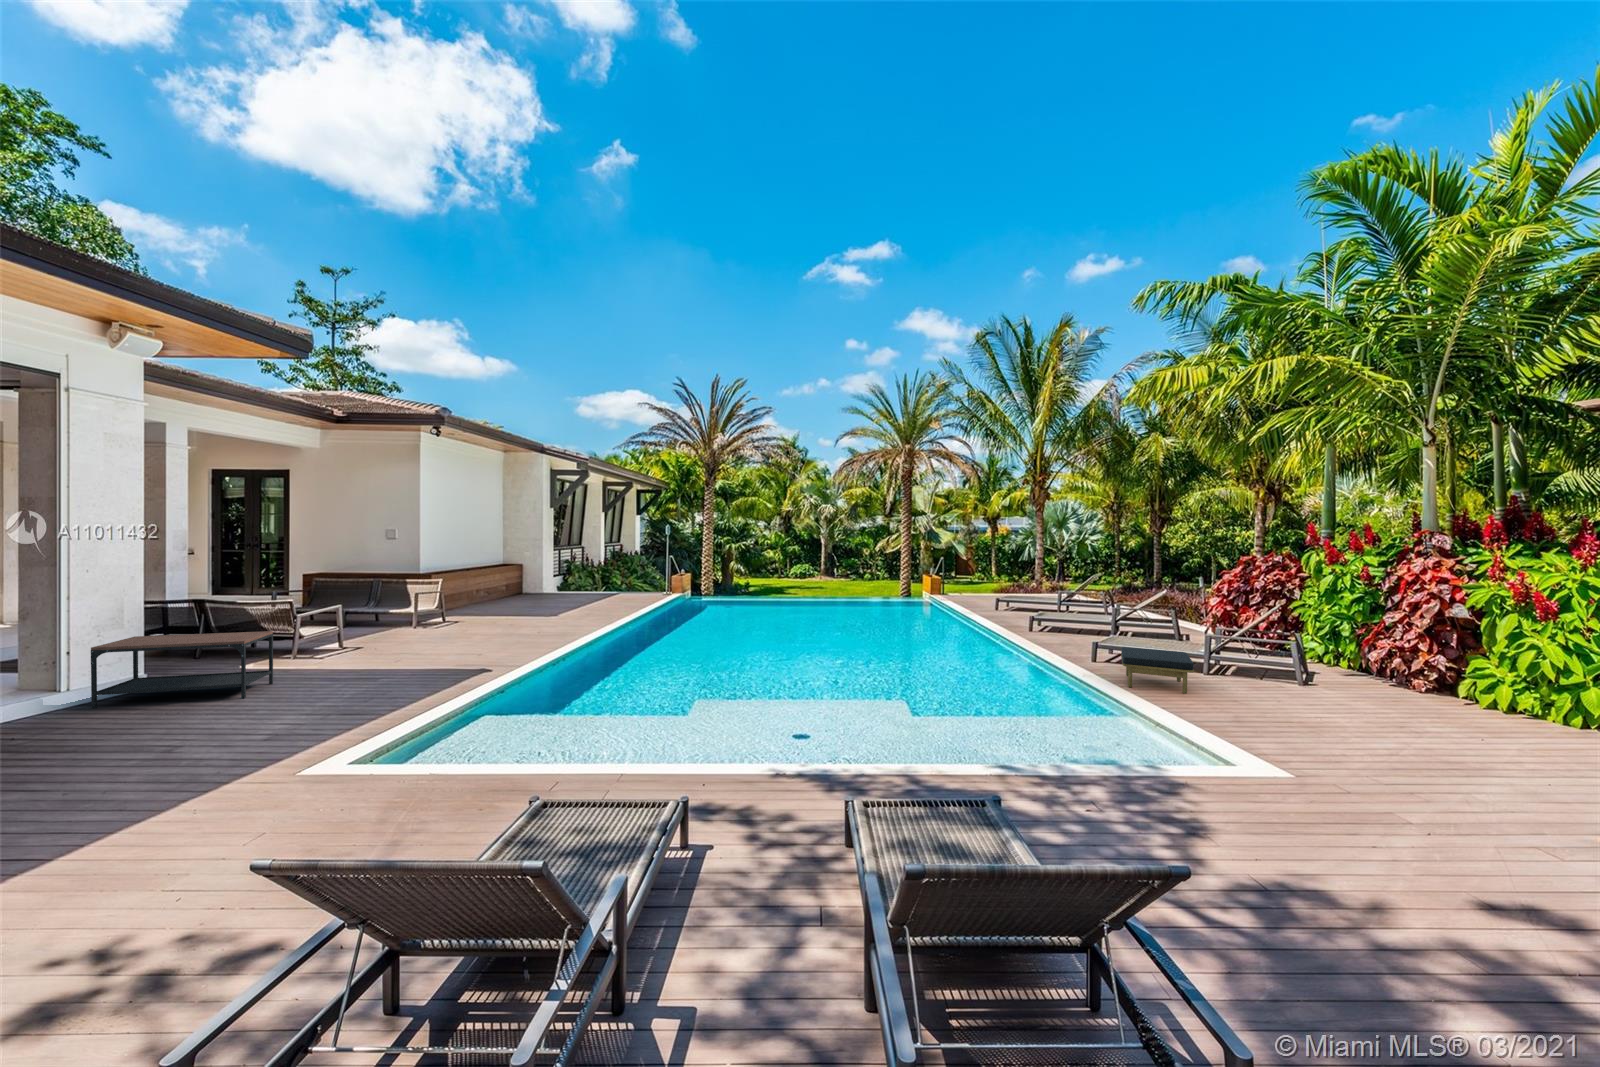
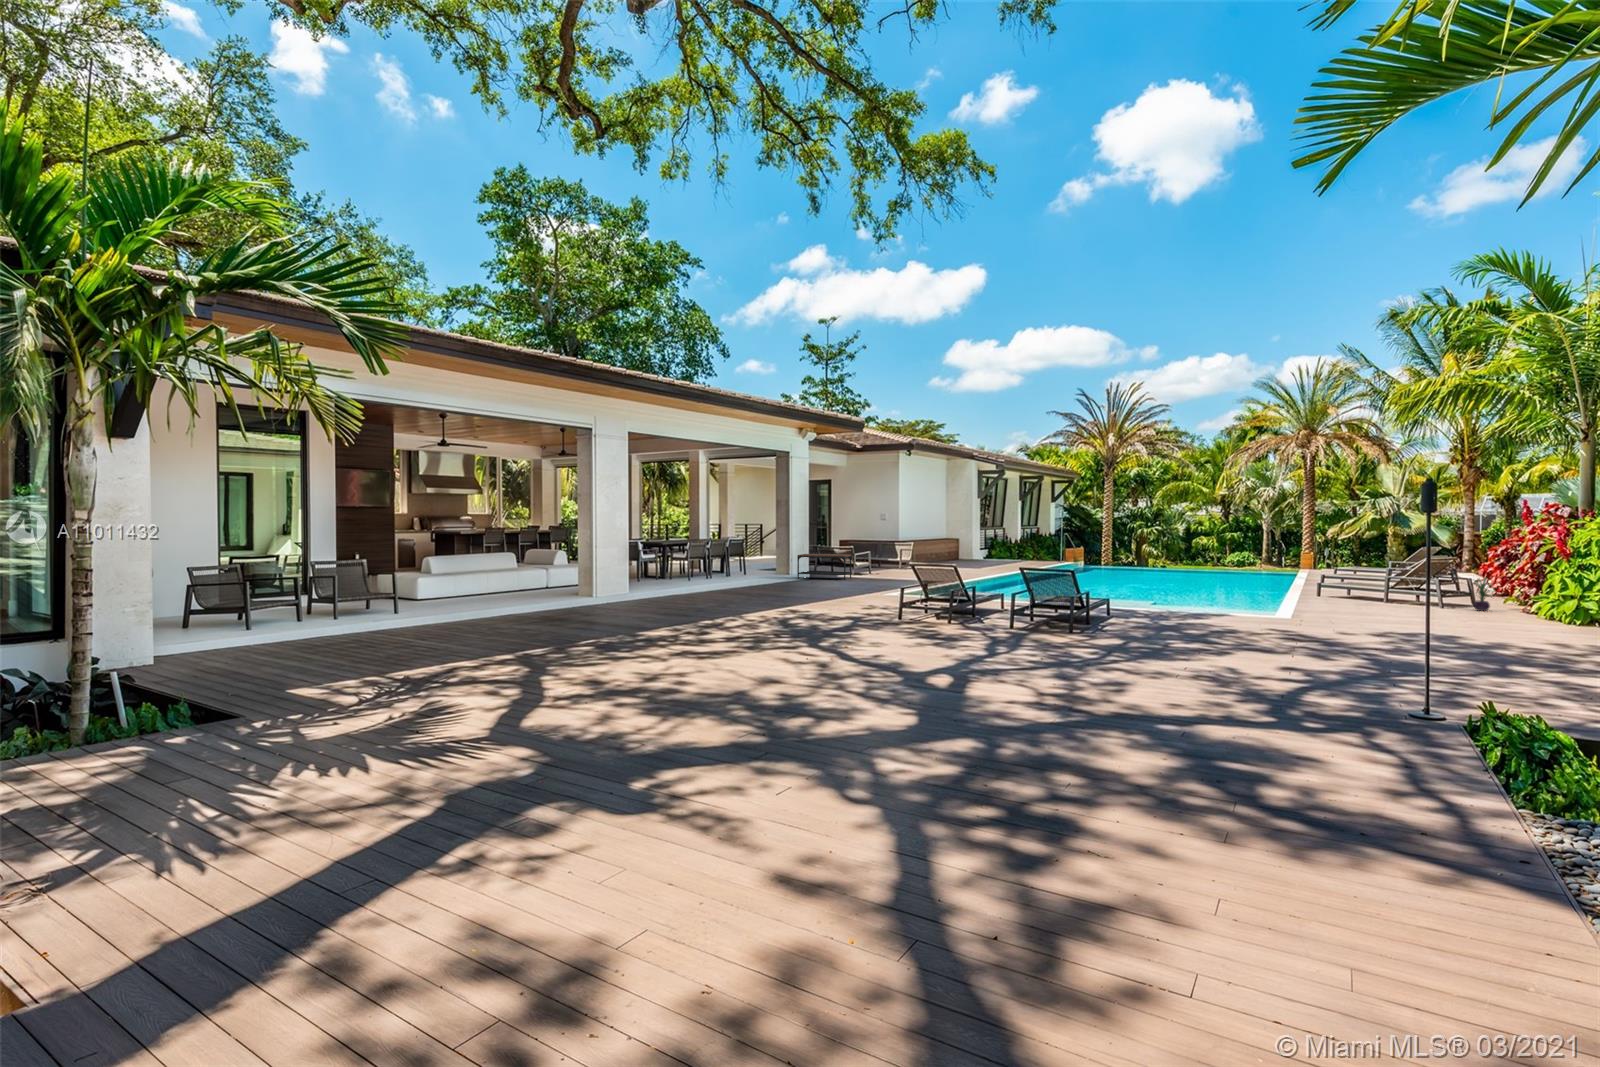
decorative plant: none [1252,632,1311,680] -> present [1474,578,1490,611]
ottoman: present [1121,647,1194,694] -> none [1320,583,1383,608]

